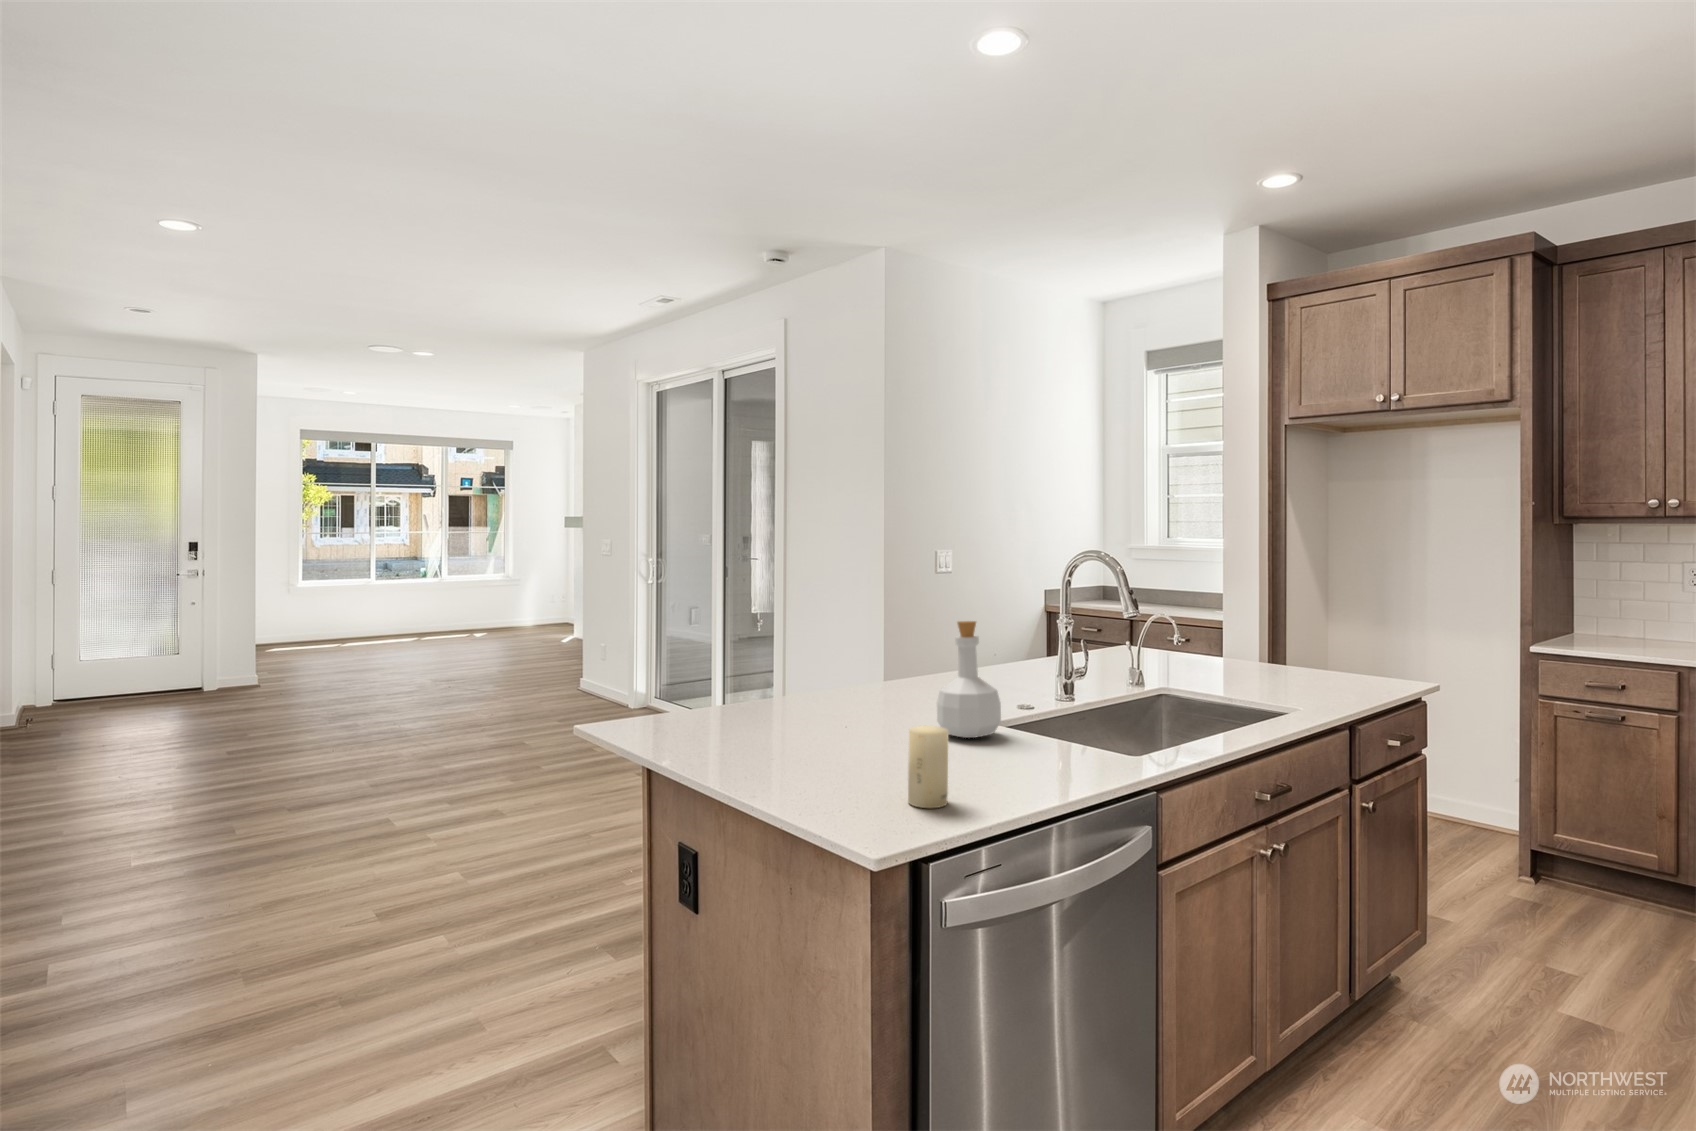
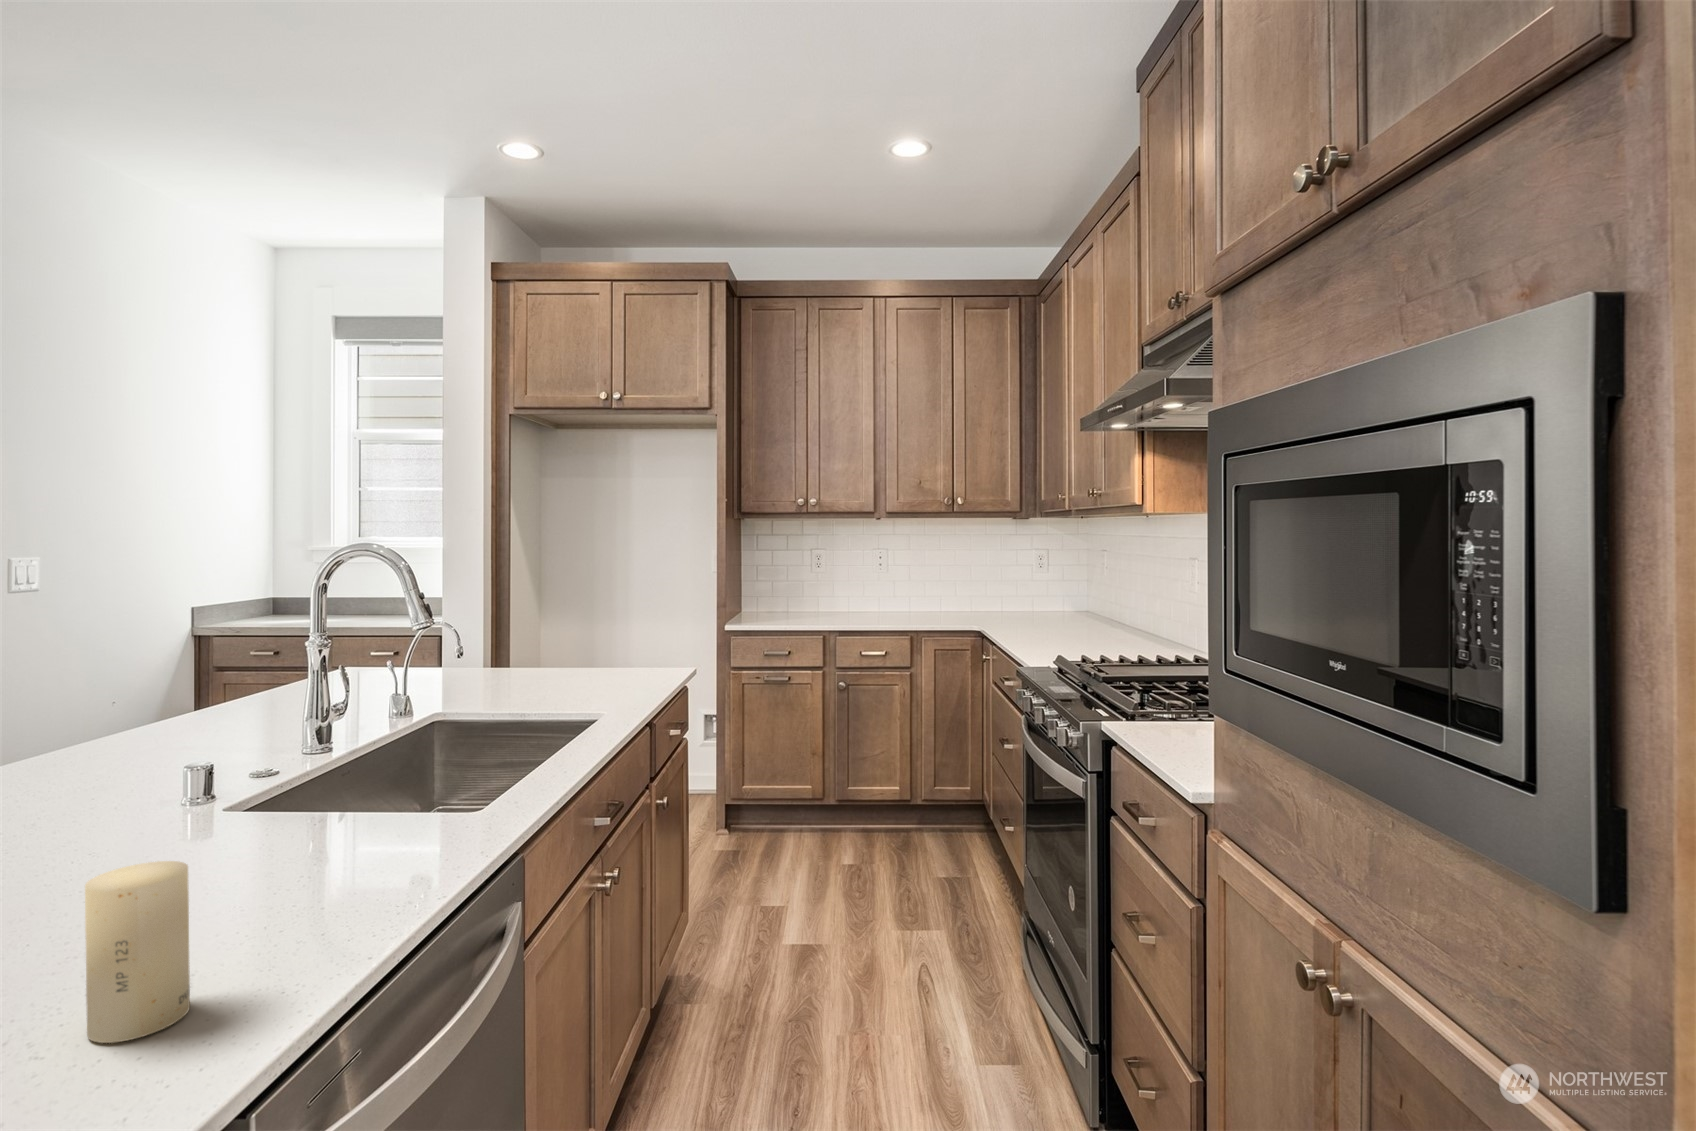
bottle: present [937,621,1001,738] -> none [95,651,237,858]

